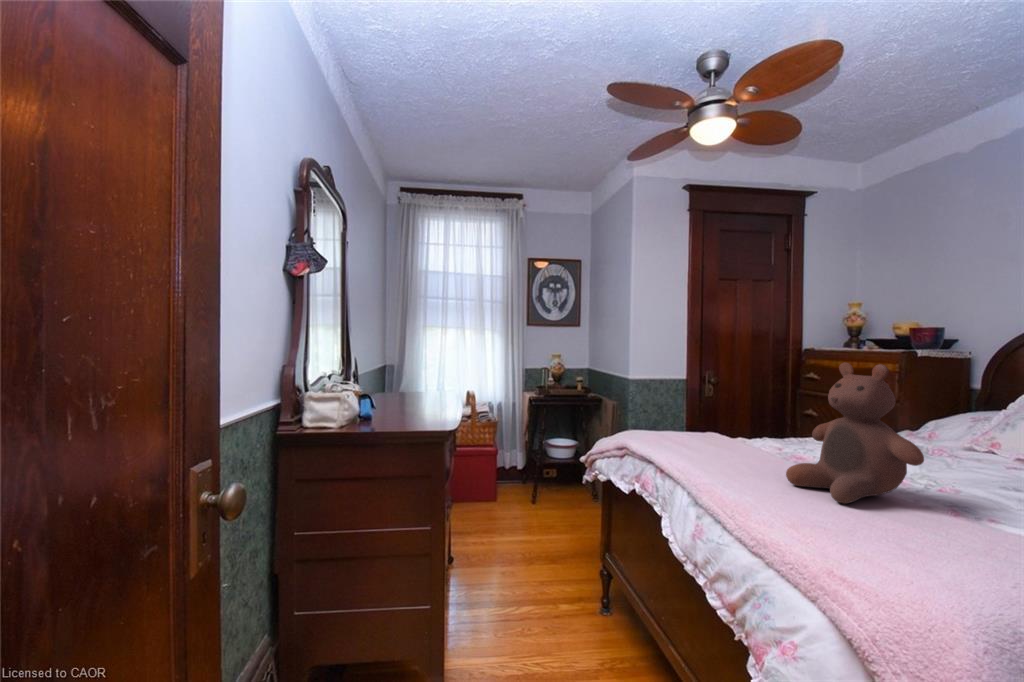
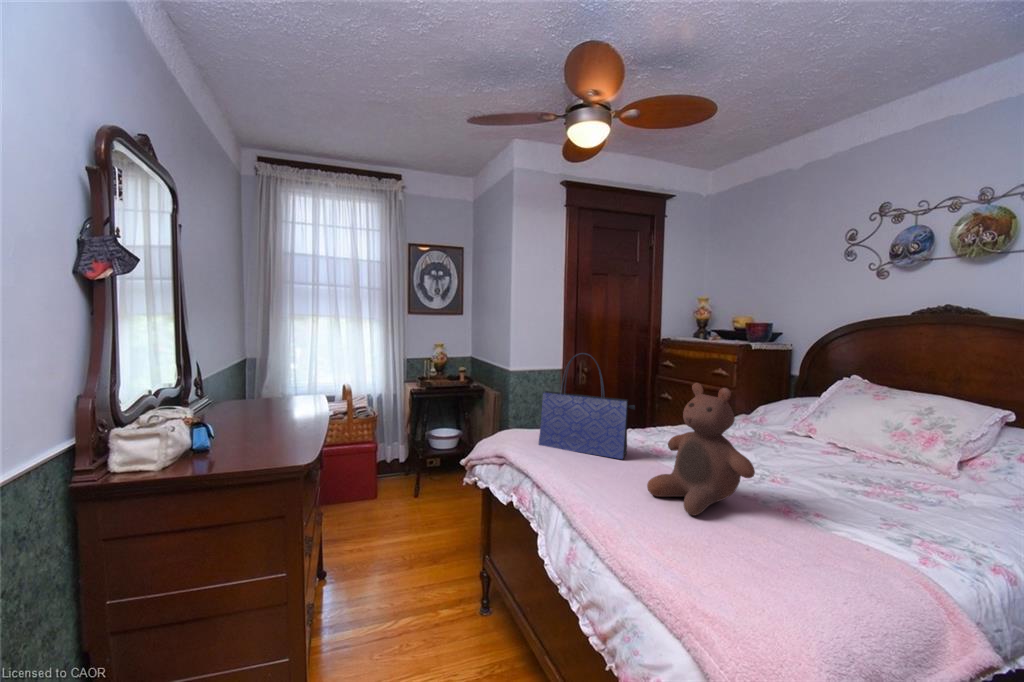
tote bag: none [661,343,772,456] -> present [539,353,635,459]

